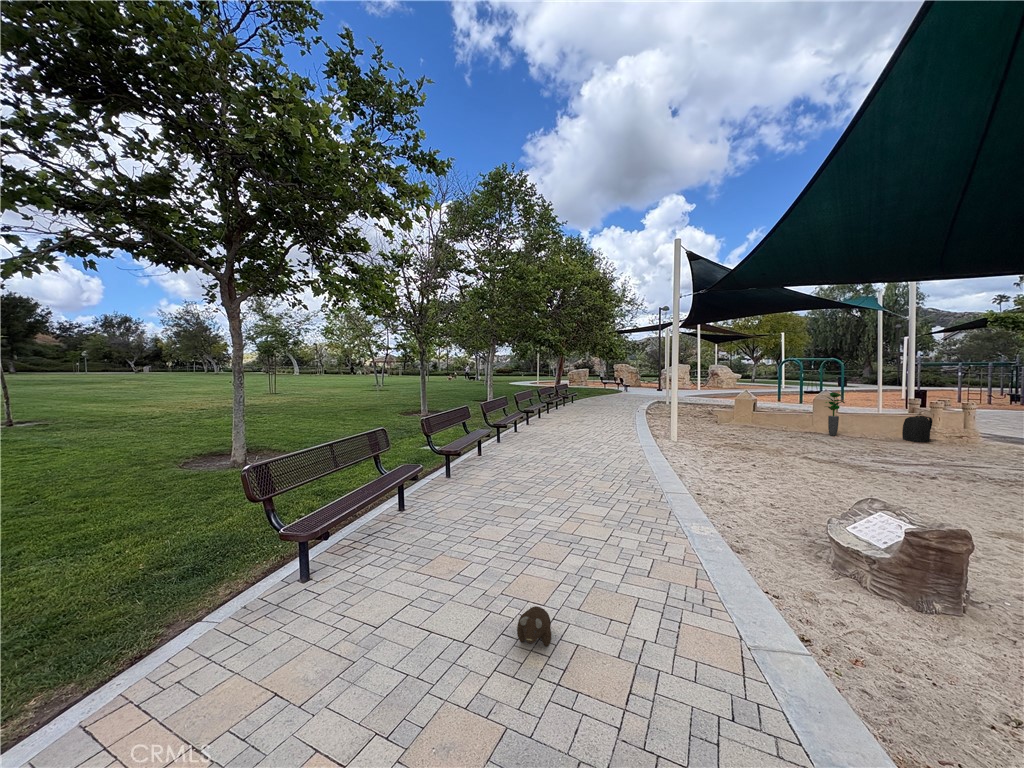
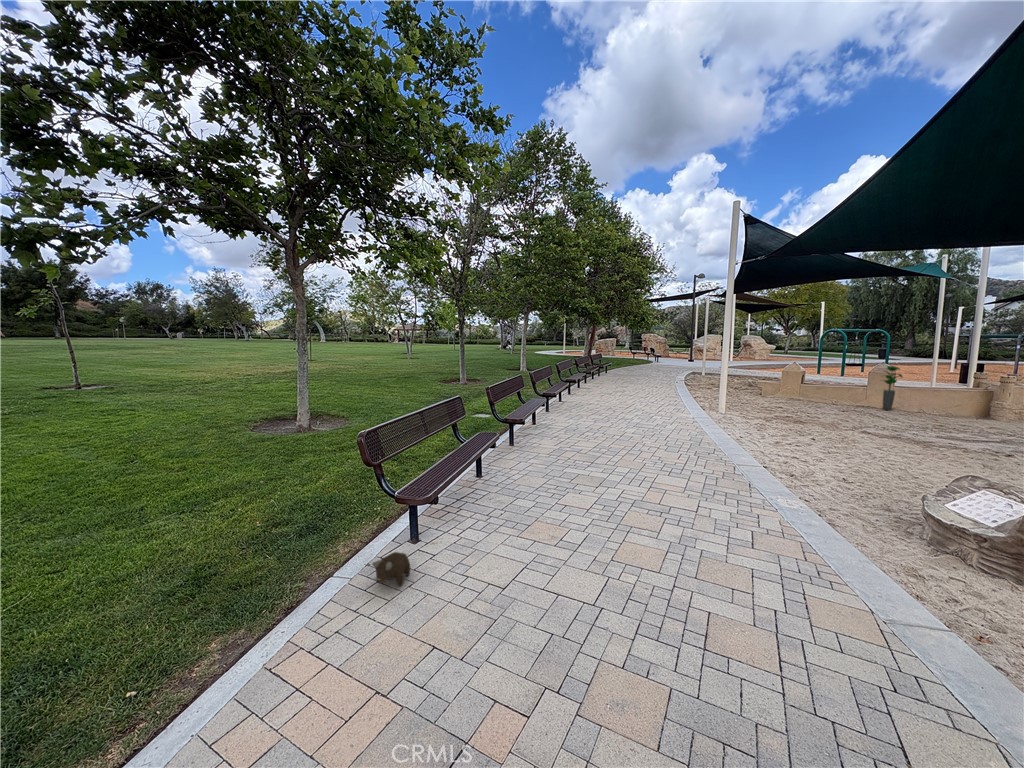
backpack: present [902,416,932,442] -> none [963,391,998,418]
plush toy: present [517,606,551,647] -> present [372,552,410,586]

